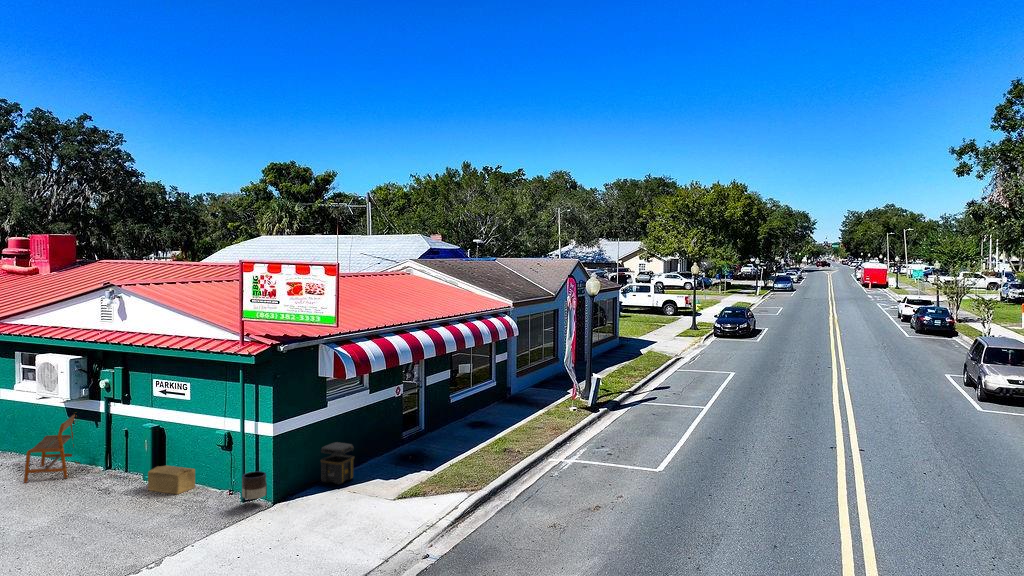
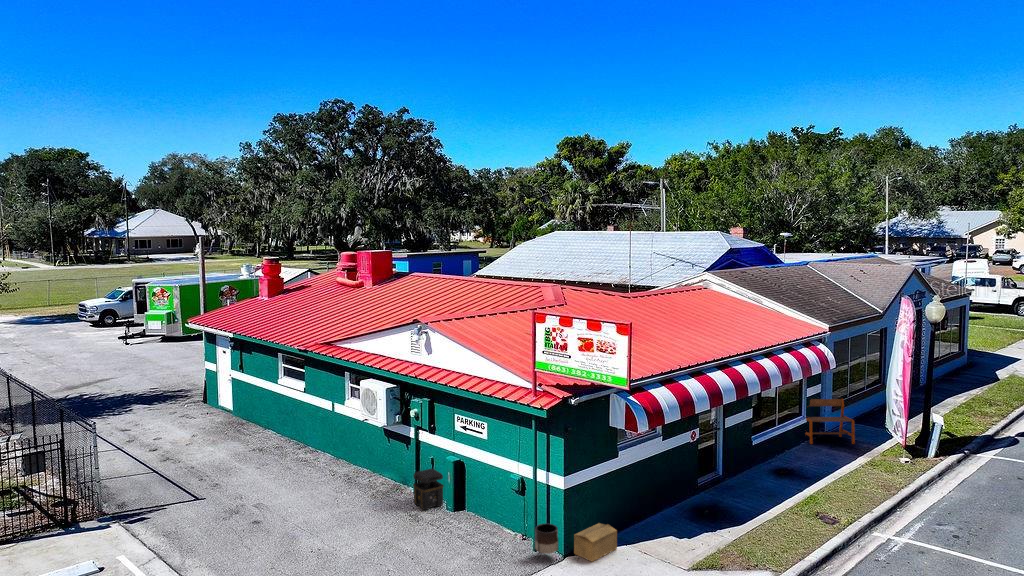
bench: present [24,414,79,483] -> present [805,399,855,444]
toolbox: present [321,442,354,484] -> present [413,469,443,510]
cardboard box: present [148,466,195,494] -> present [574,523,617,562]

